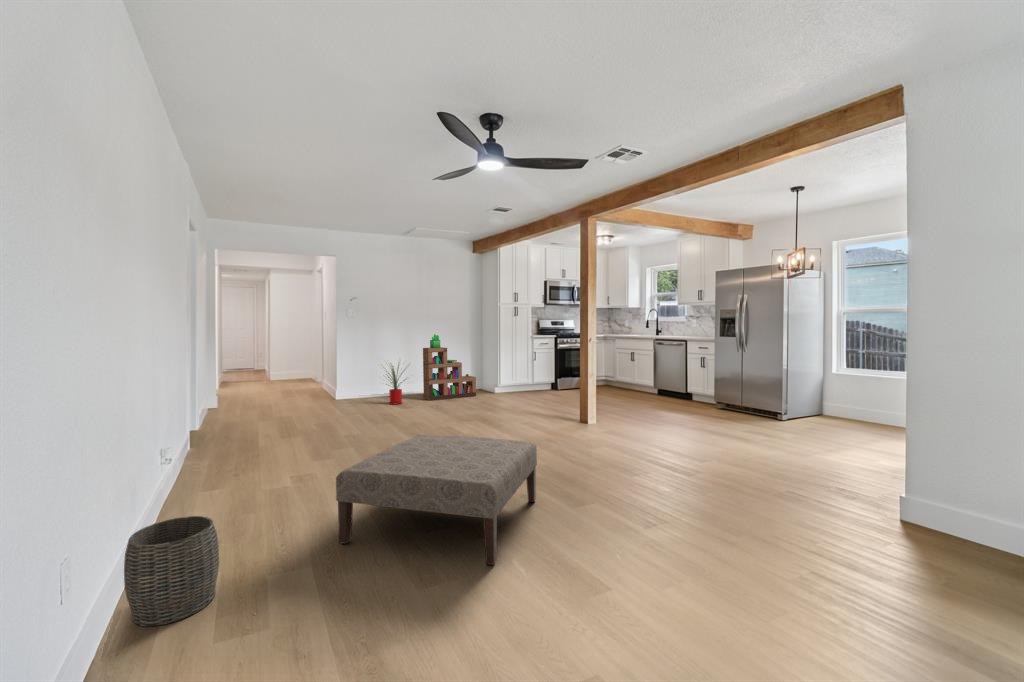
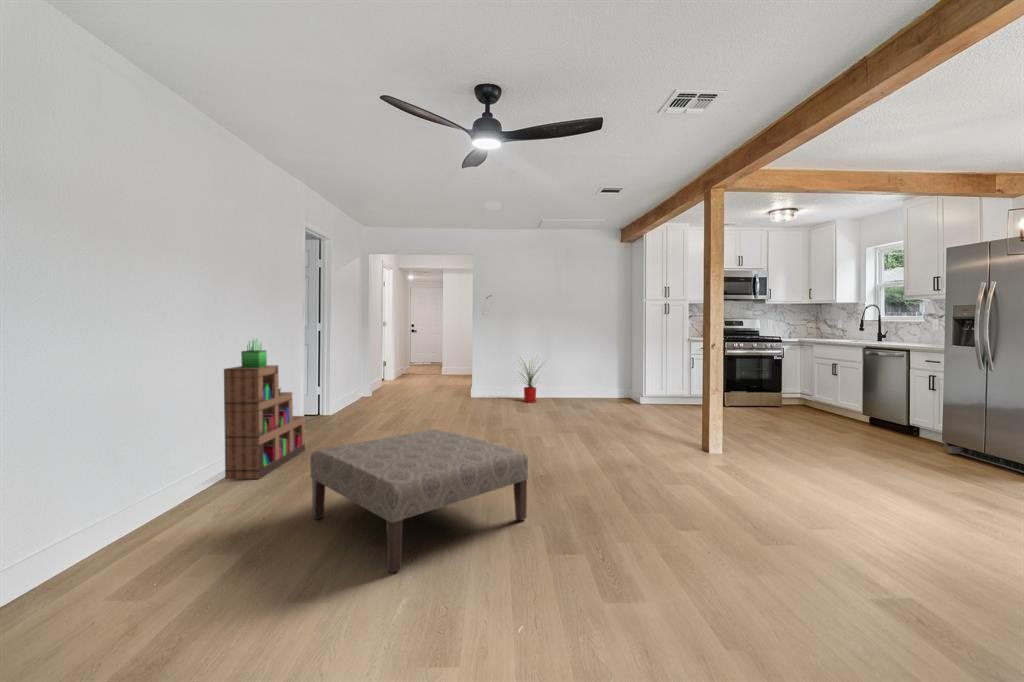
bookshelf: present [423,334,476,401] -> present [224,339,305,479]
woven basket: present [124,516,219,626] -> none [126,467,201,547]

